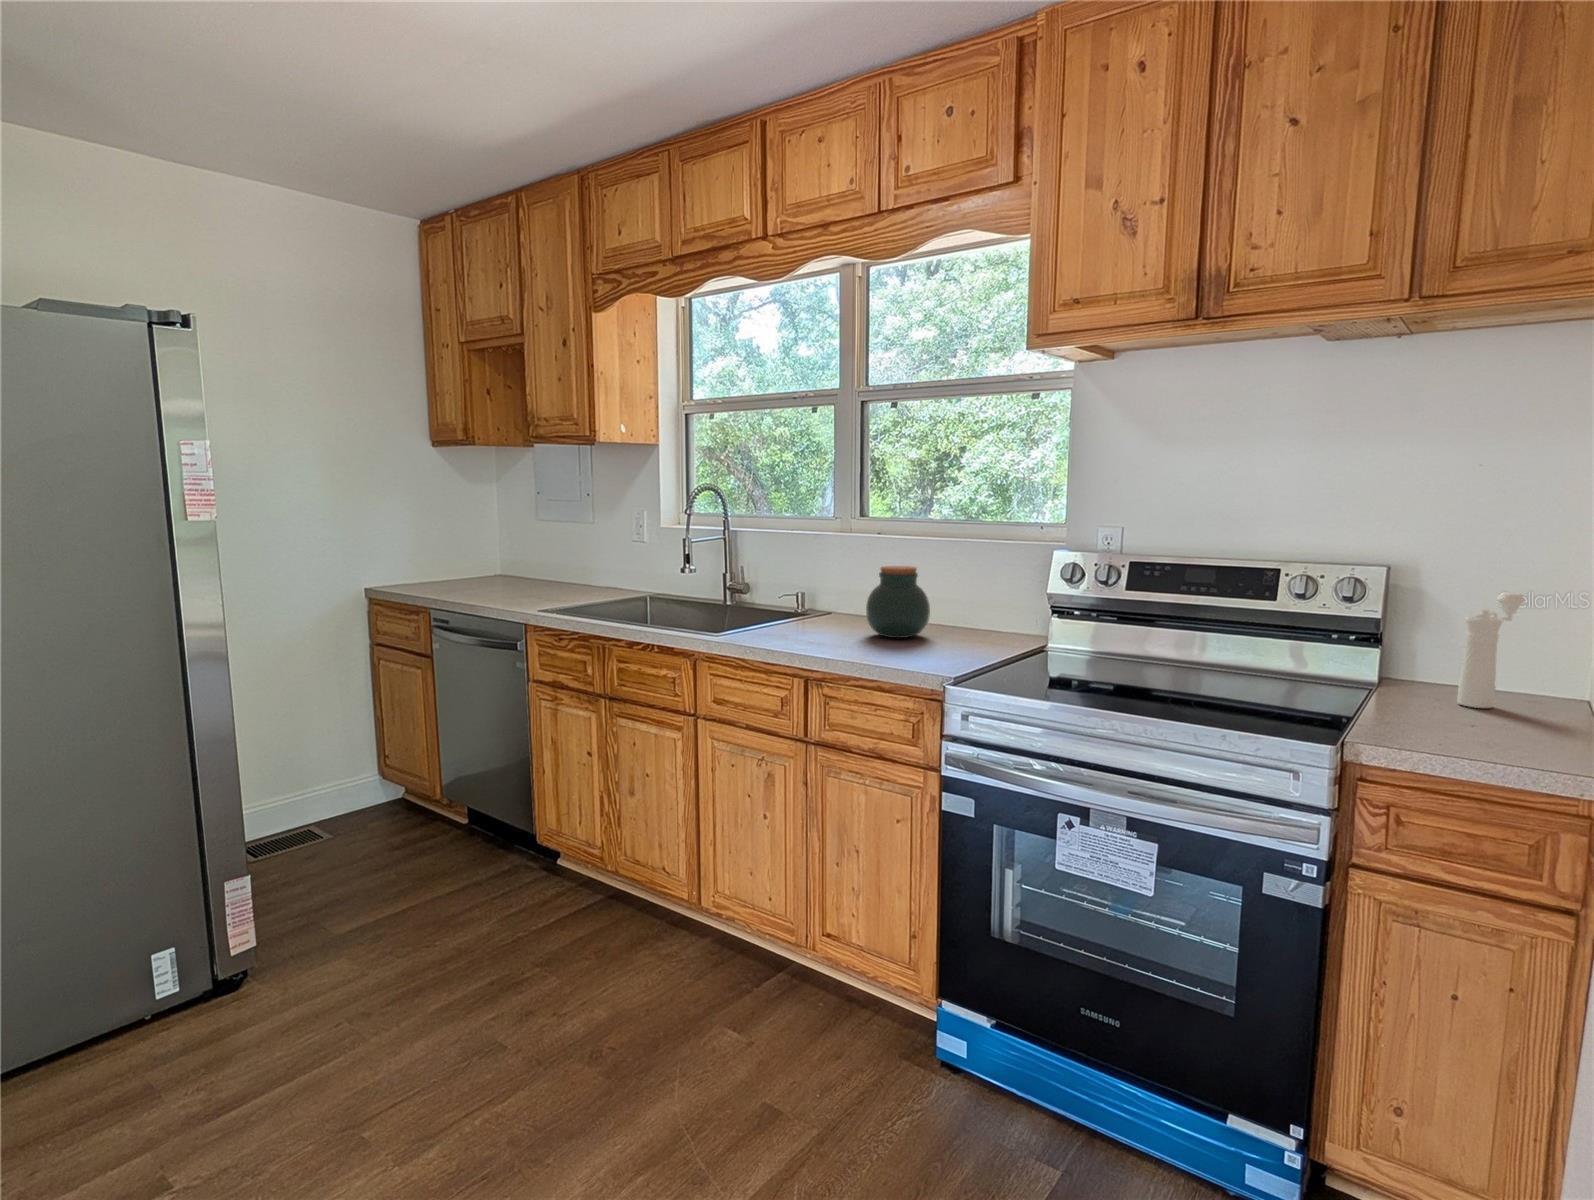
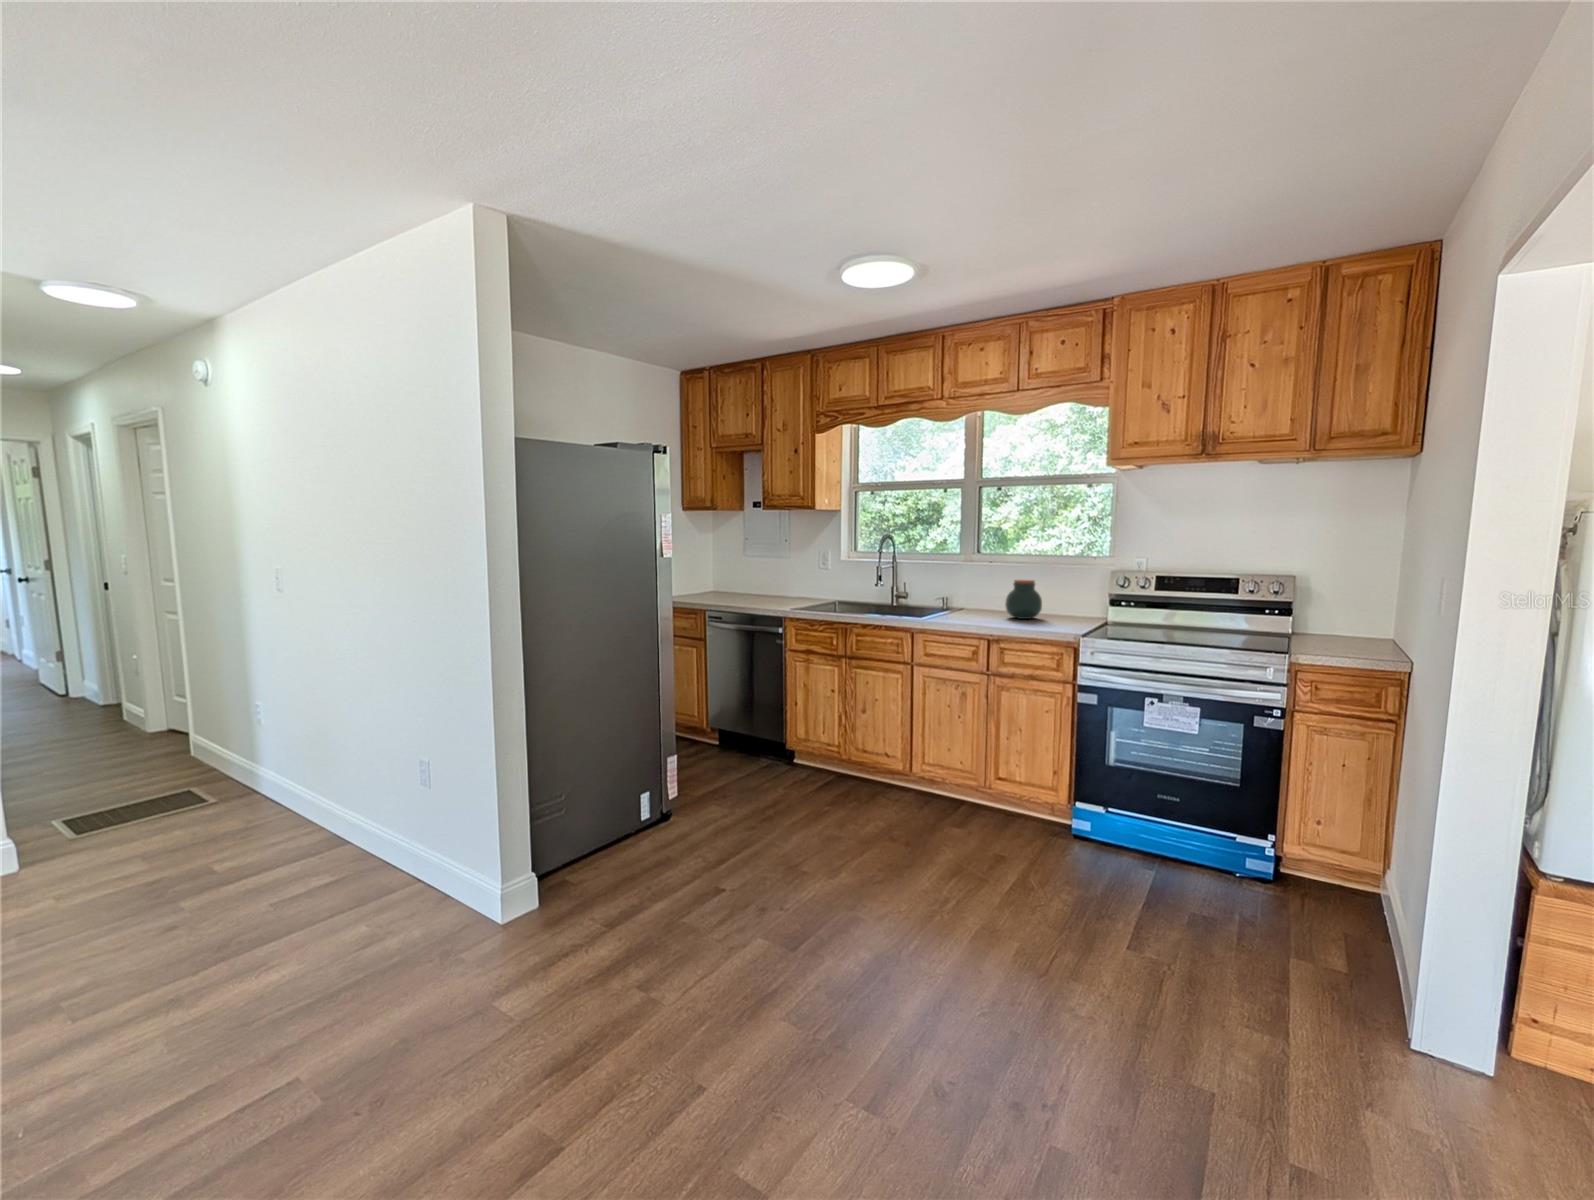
pepper mill: present [1457,592,1525,708] -> none [1333,587,1363,641]

